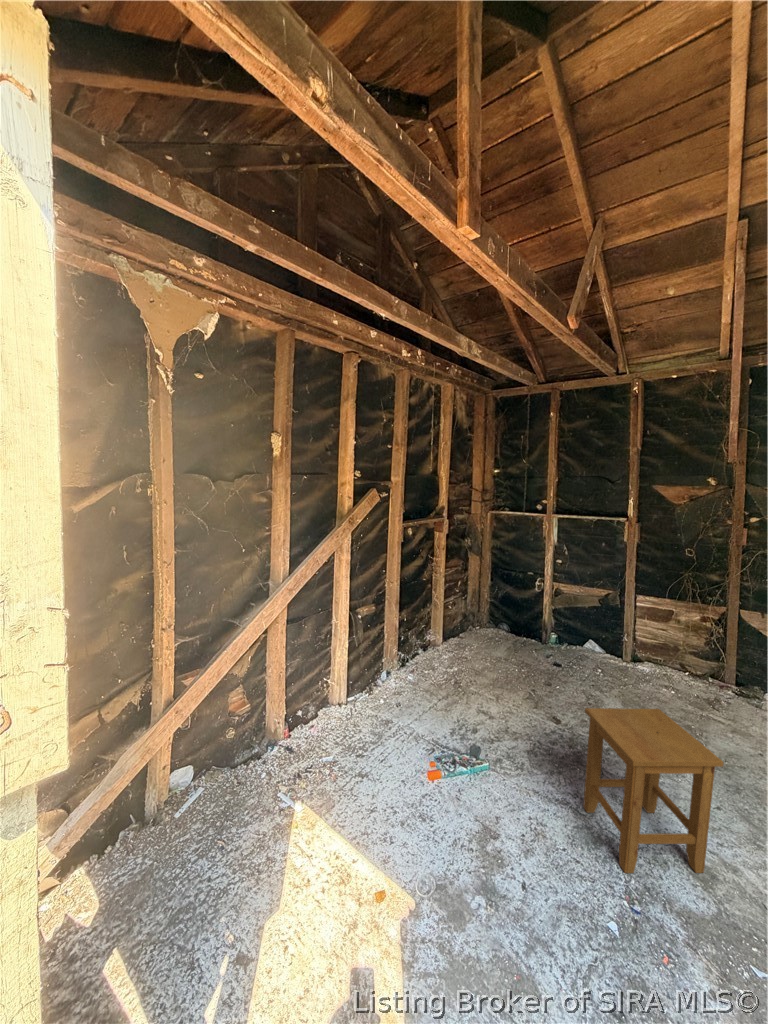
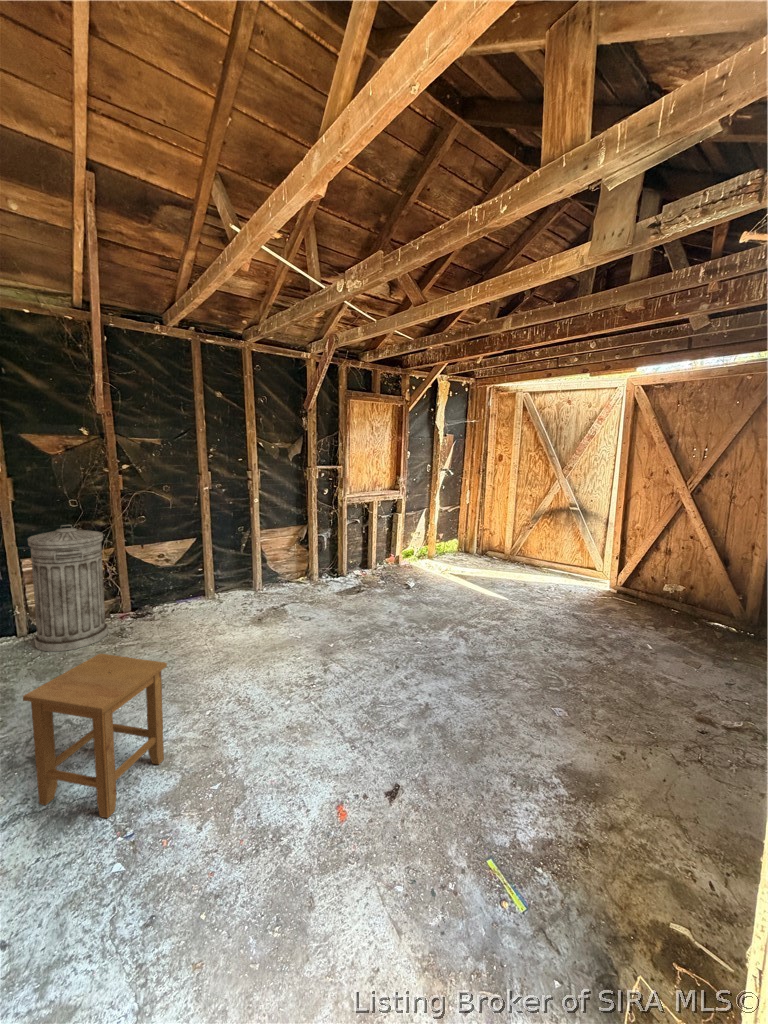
trash can: none [633,572,712,699] -> present [28,525,108,651]

